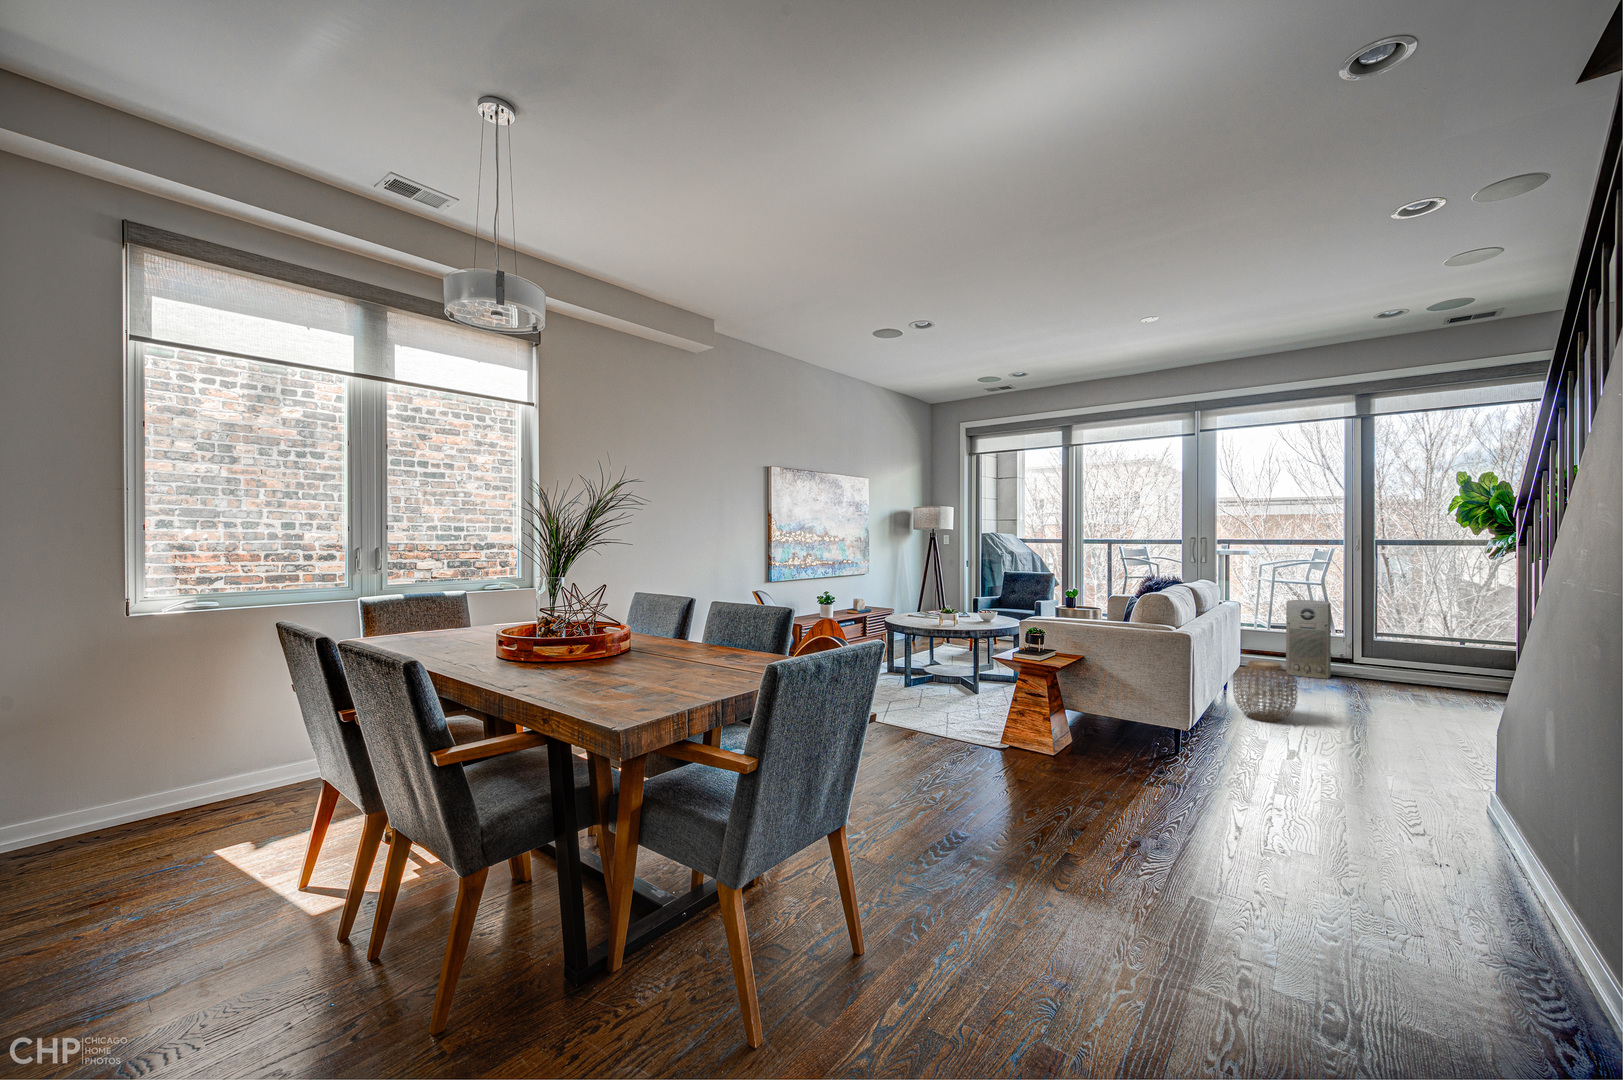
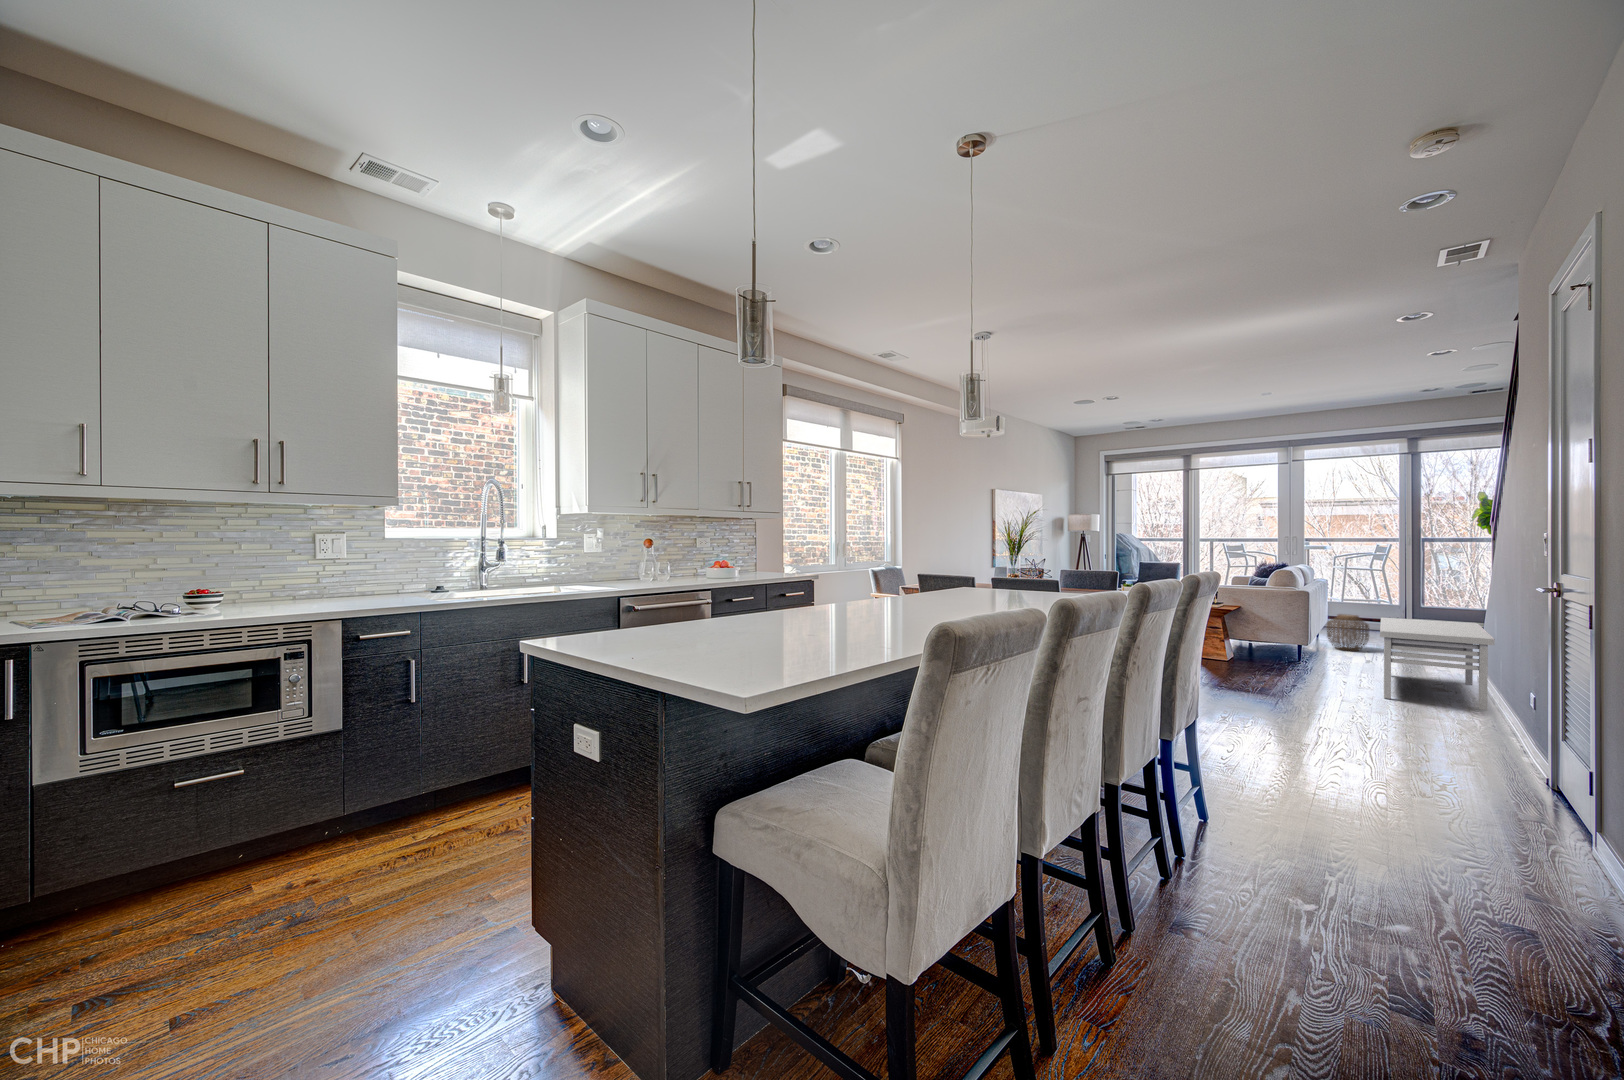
air purifier: present [1286,600,1331,679] -> none [1357,581,1389,634]
storage bench: none [1302,687,1566,956] -> present [1380,617,1495,710]

